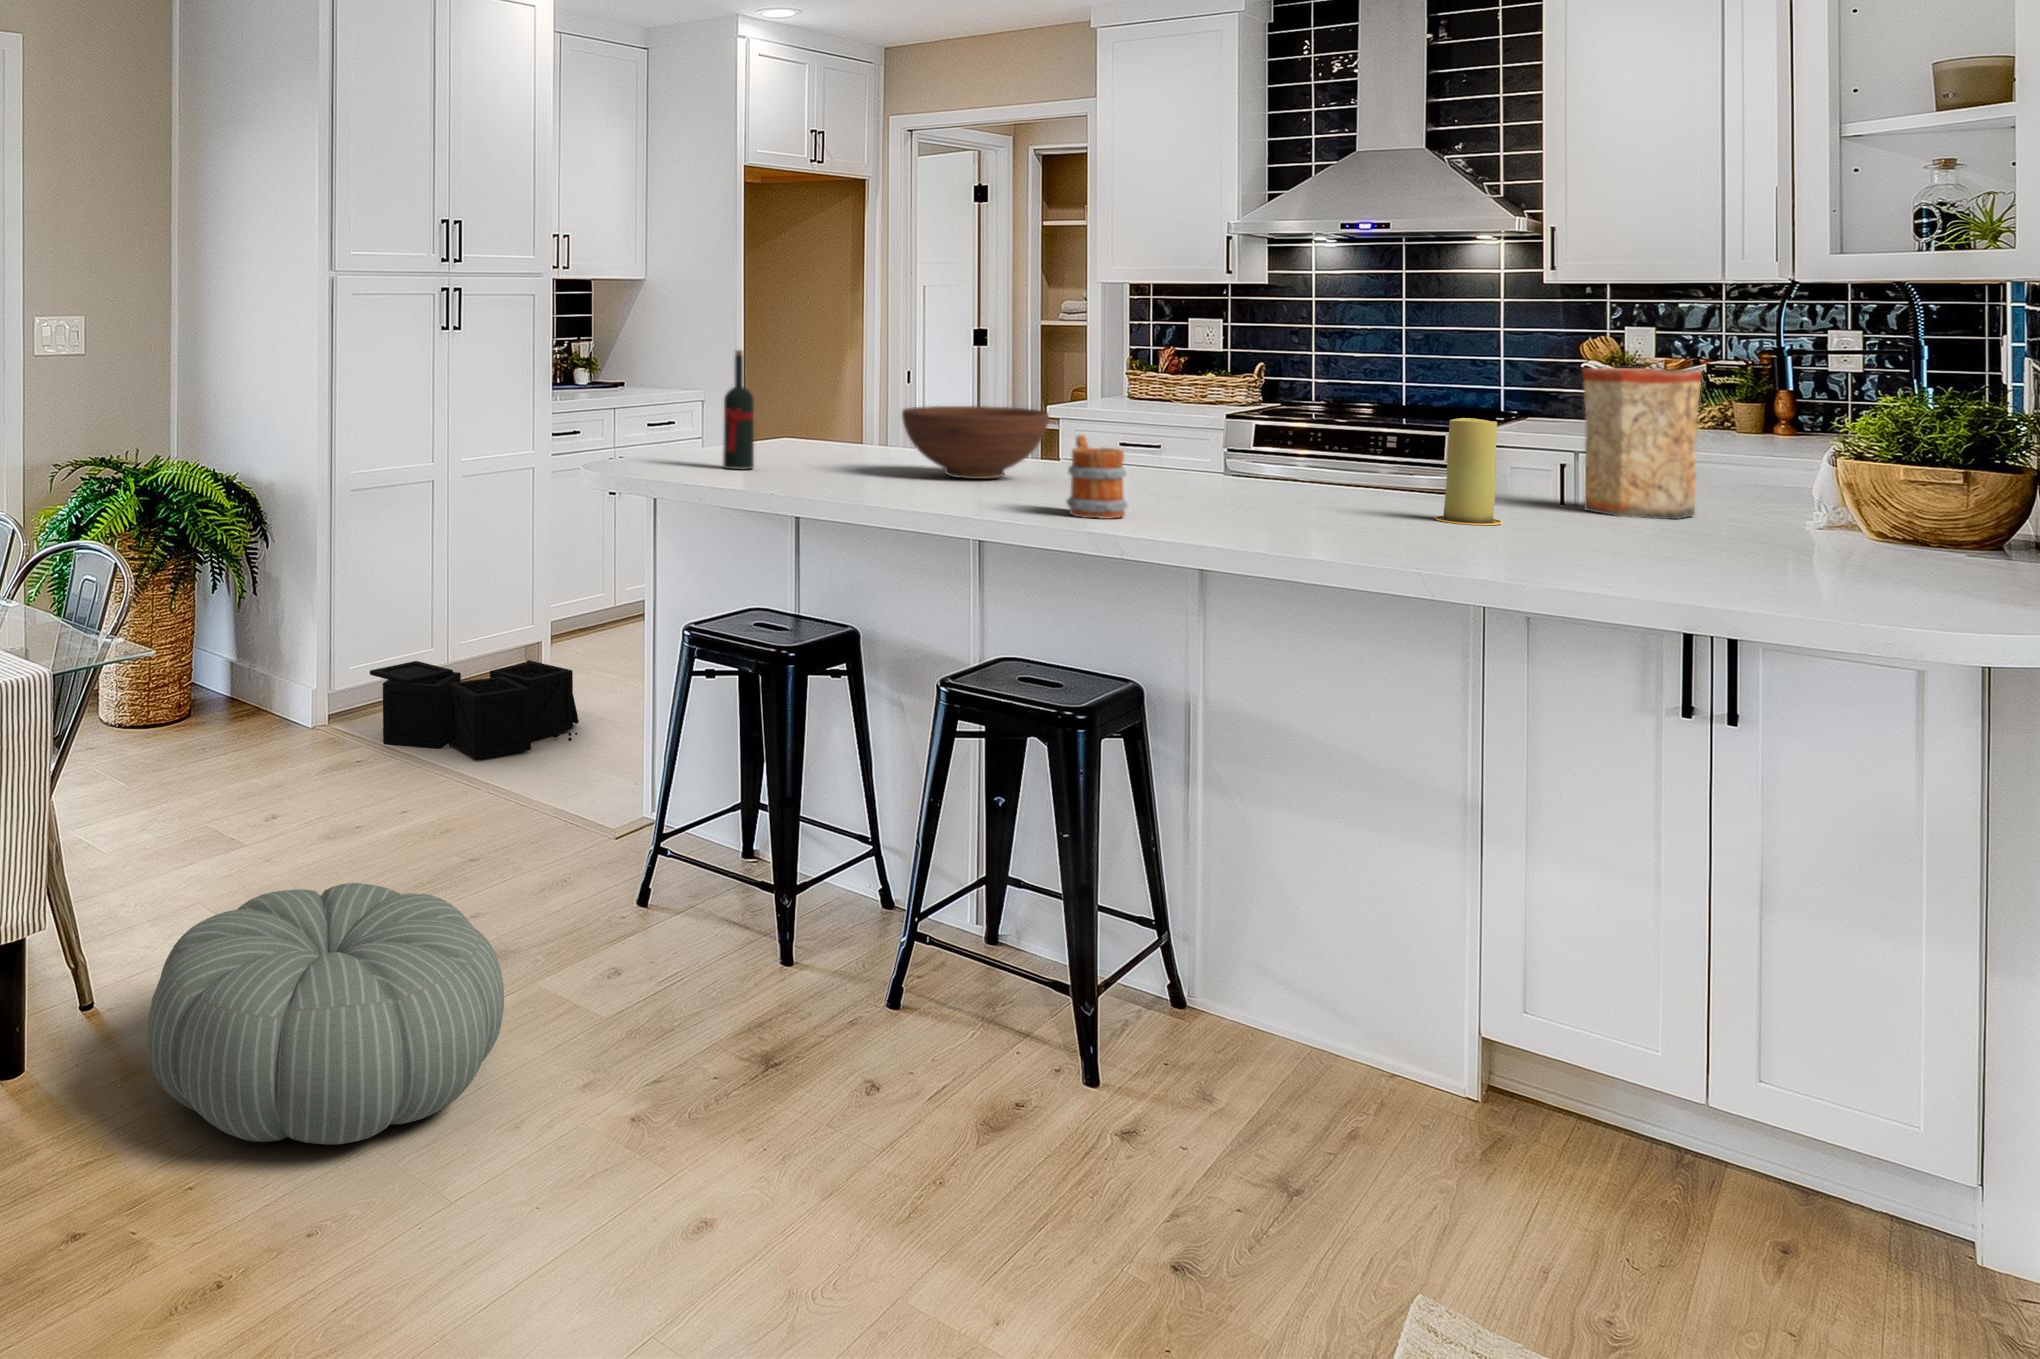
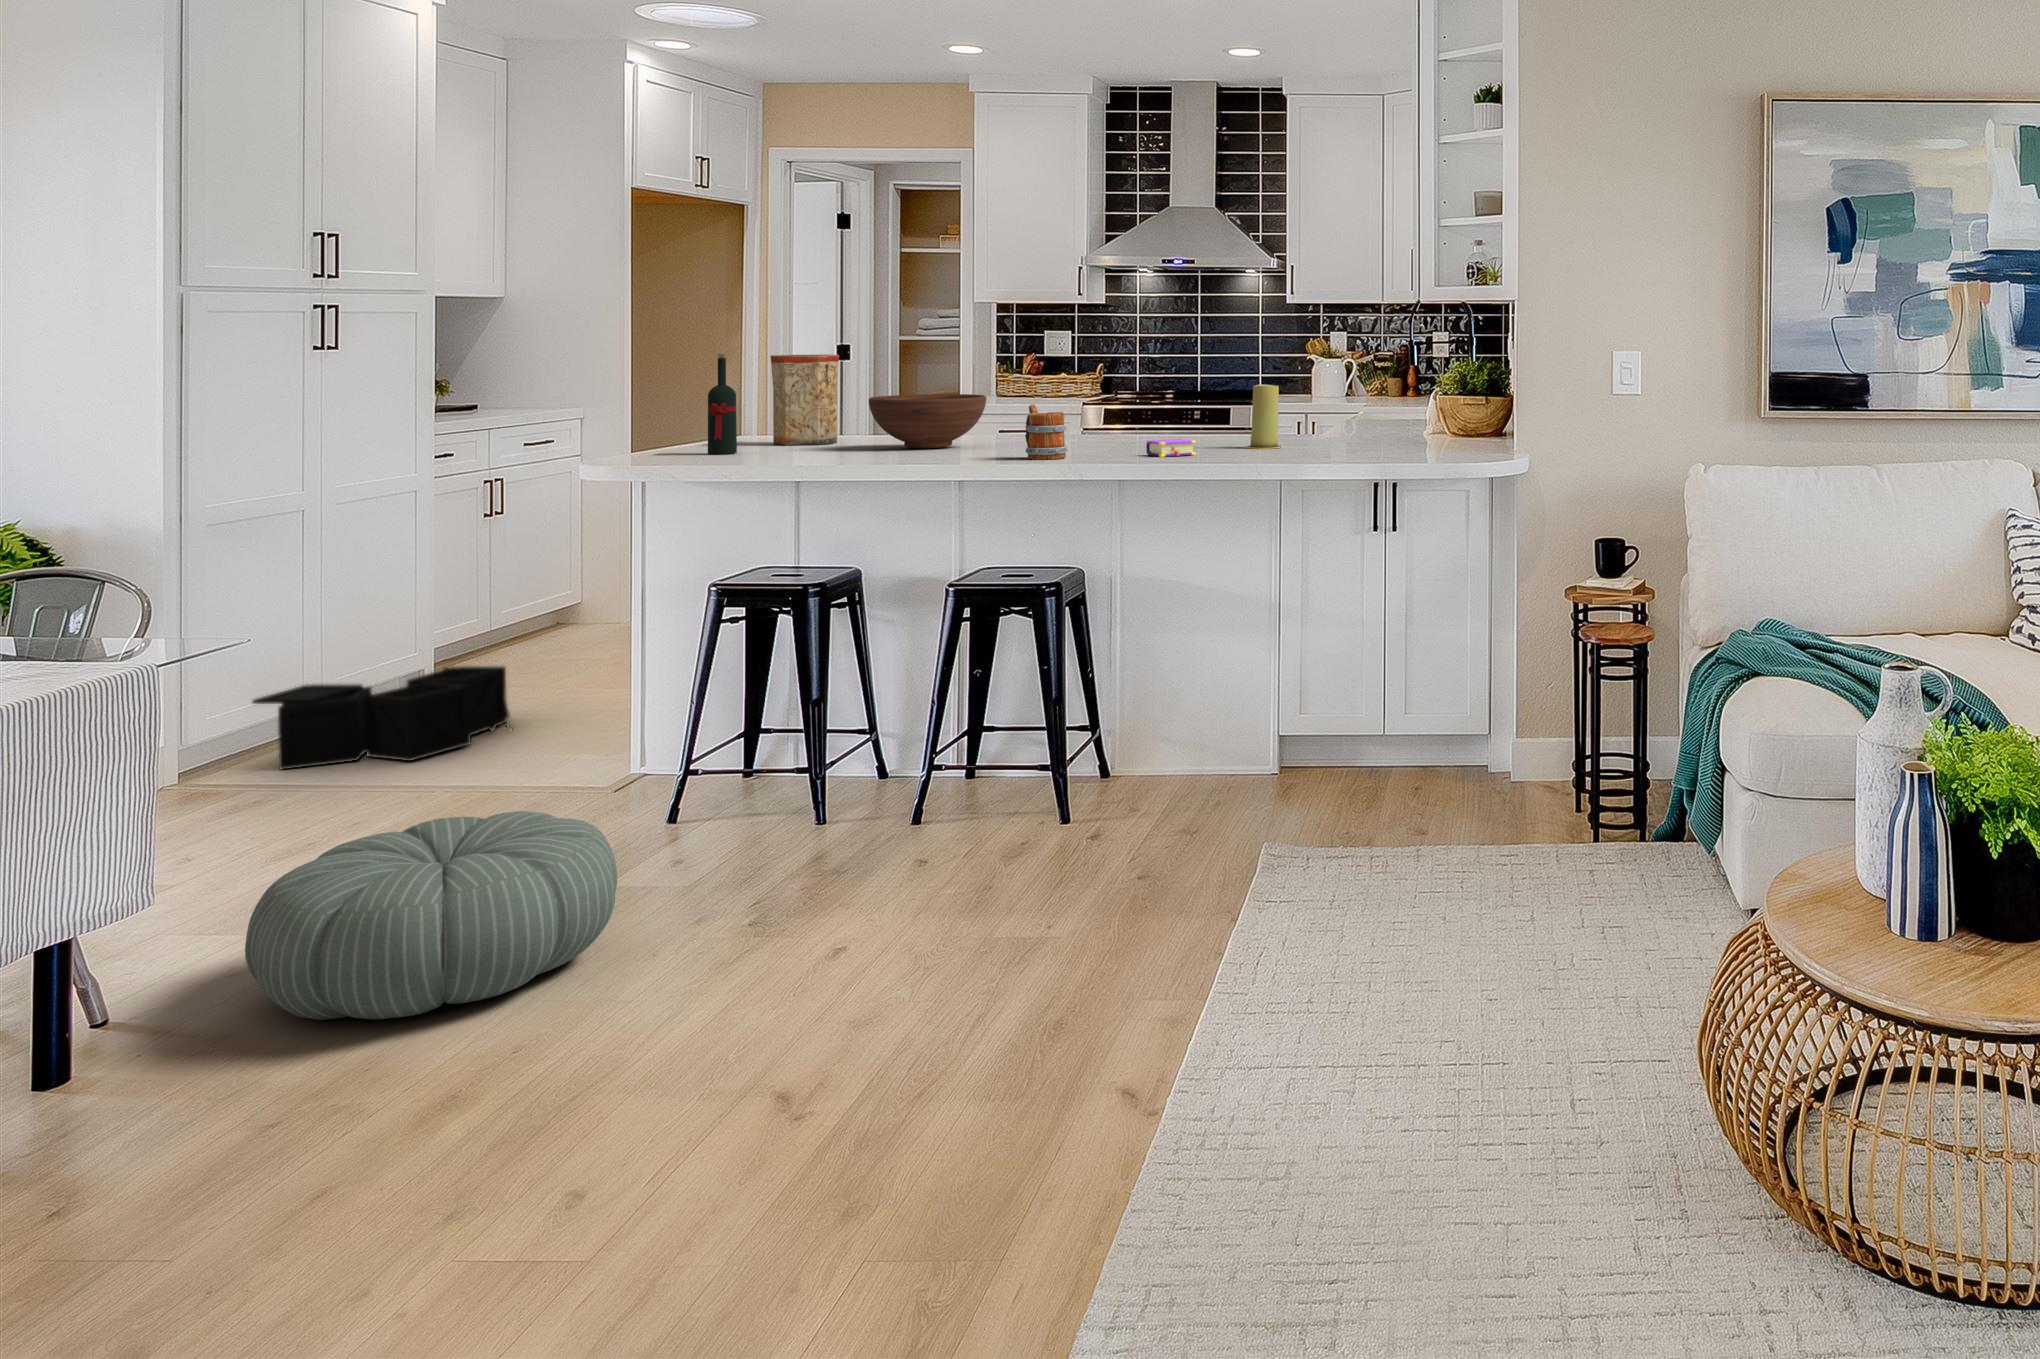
vase: present [1583,368,1702,519] -> present [771,355,839,446]
book: none [1222,500,1369,536] -> present [1146,439,1196,457]

